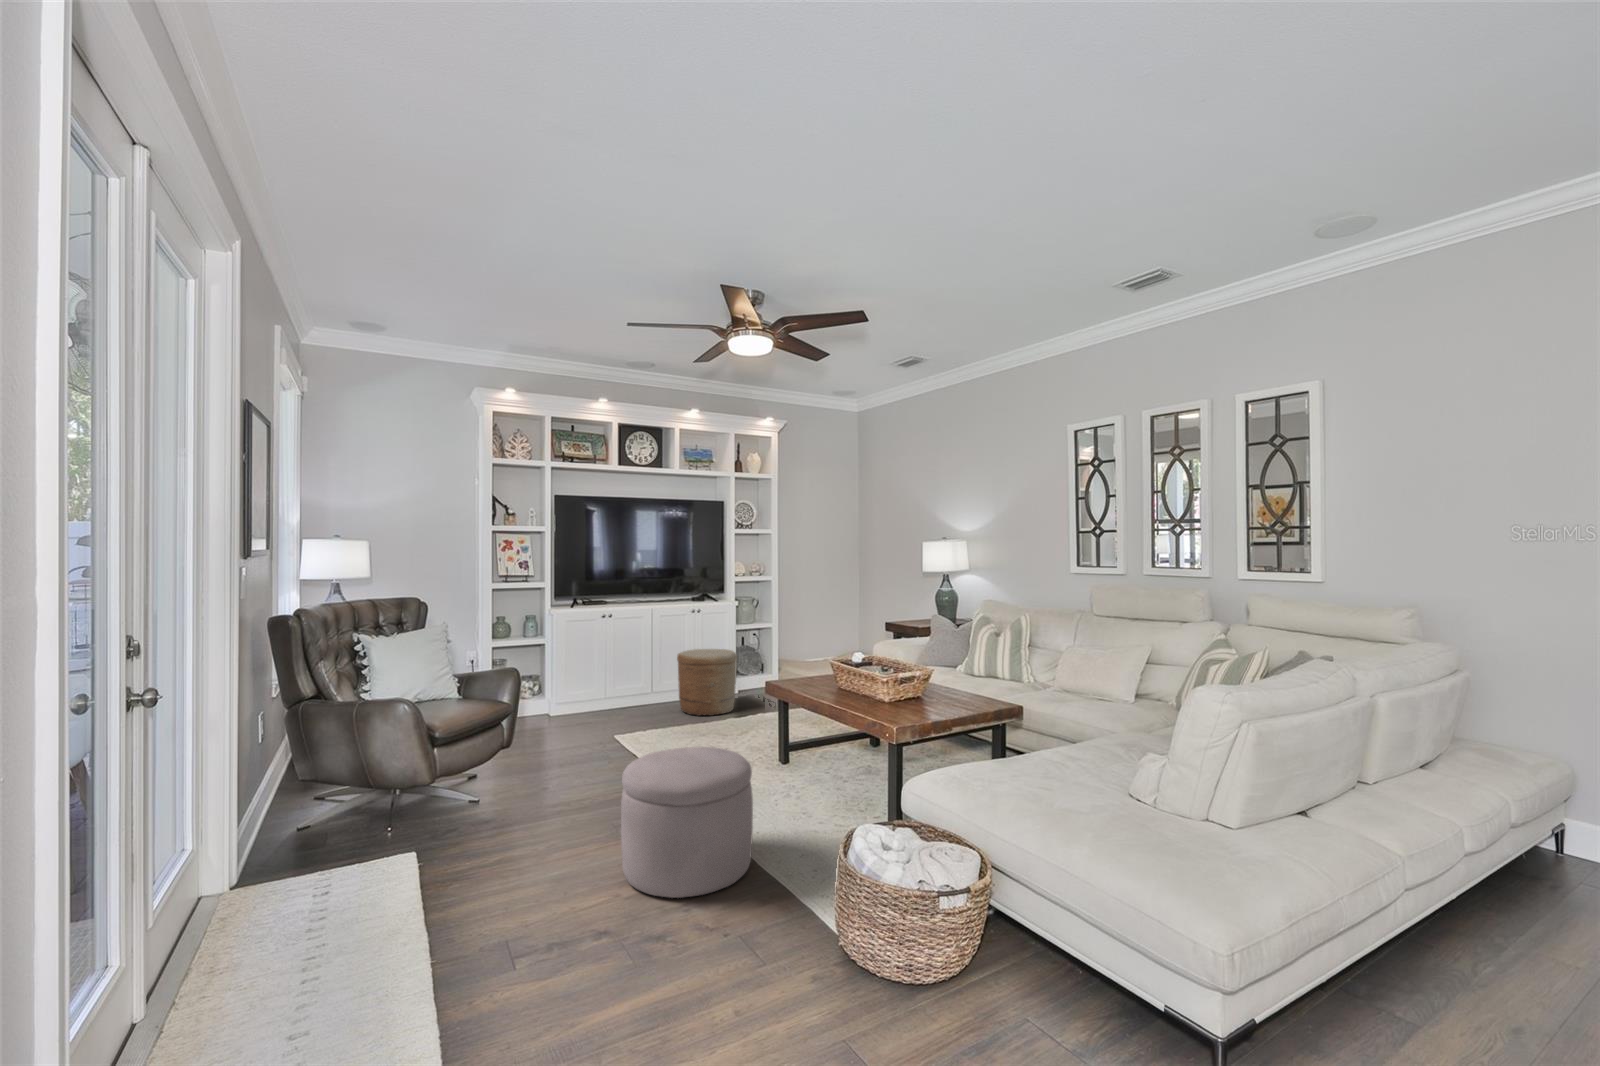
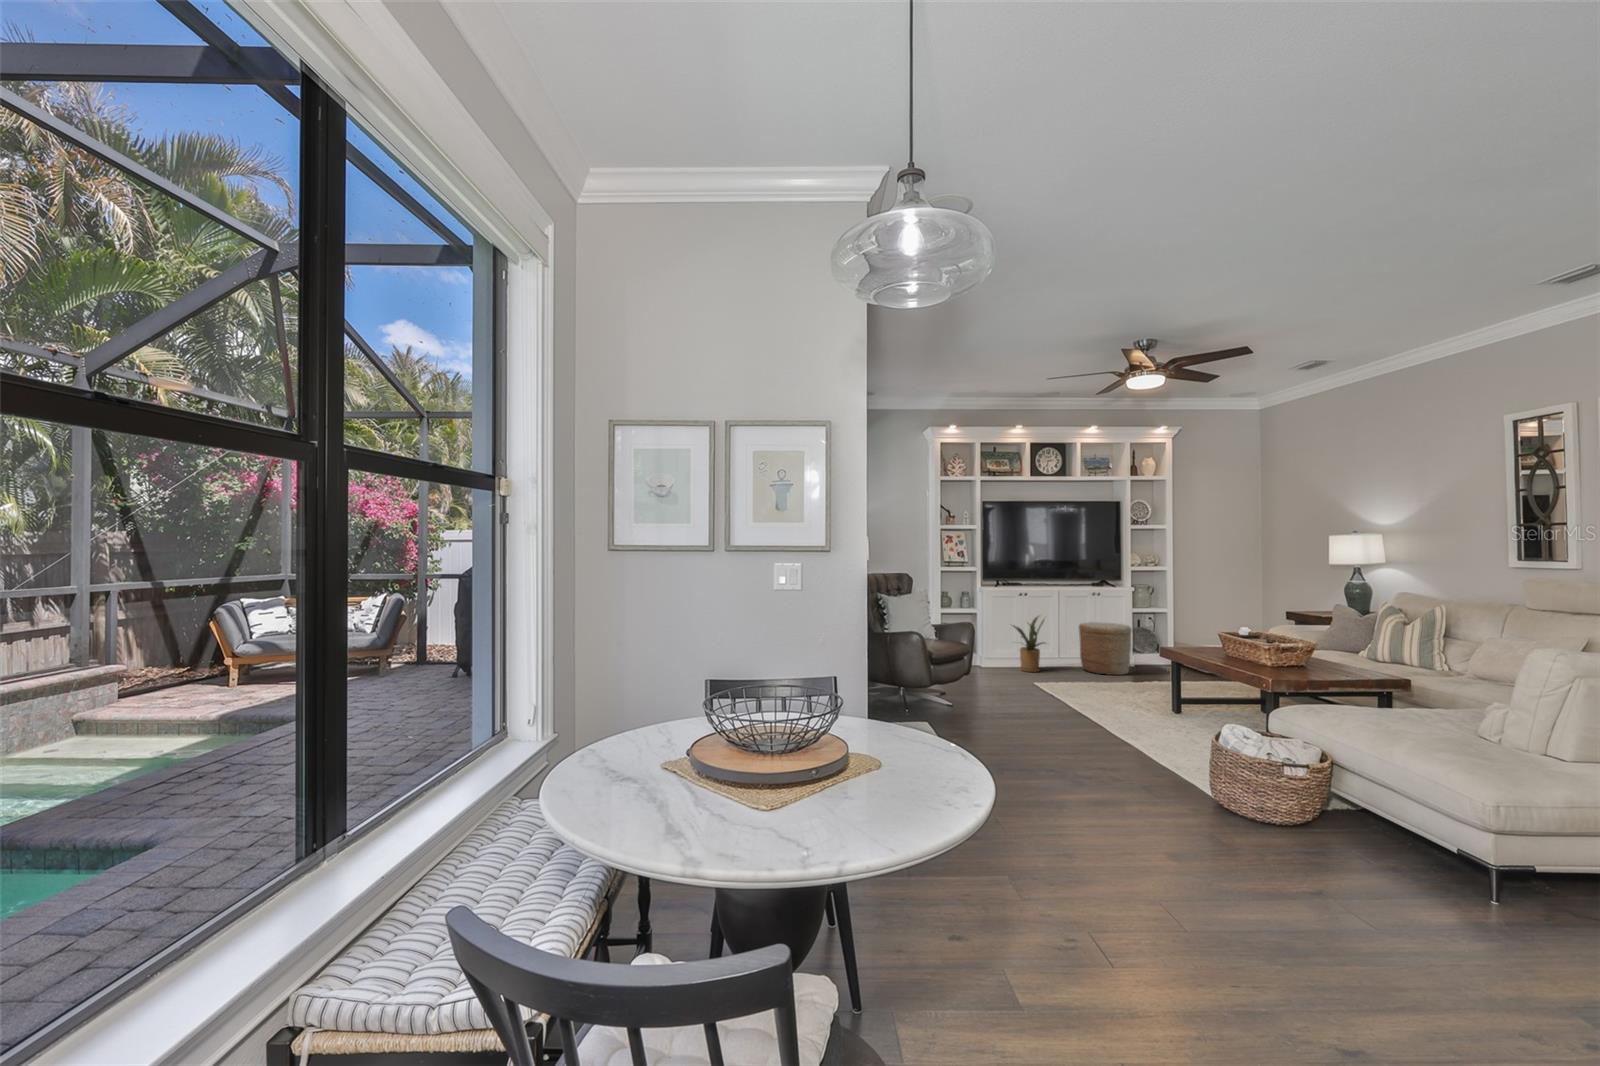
house plant: none [583,645,642,725] -> present [1014,616,1044,672]
ottoman: present [621,747,753,898] -> none [1054,674,1147,761]

